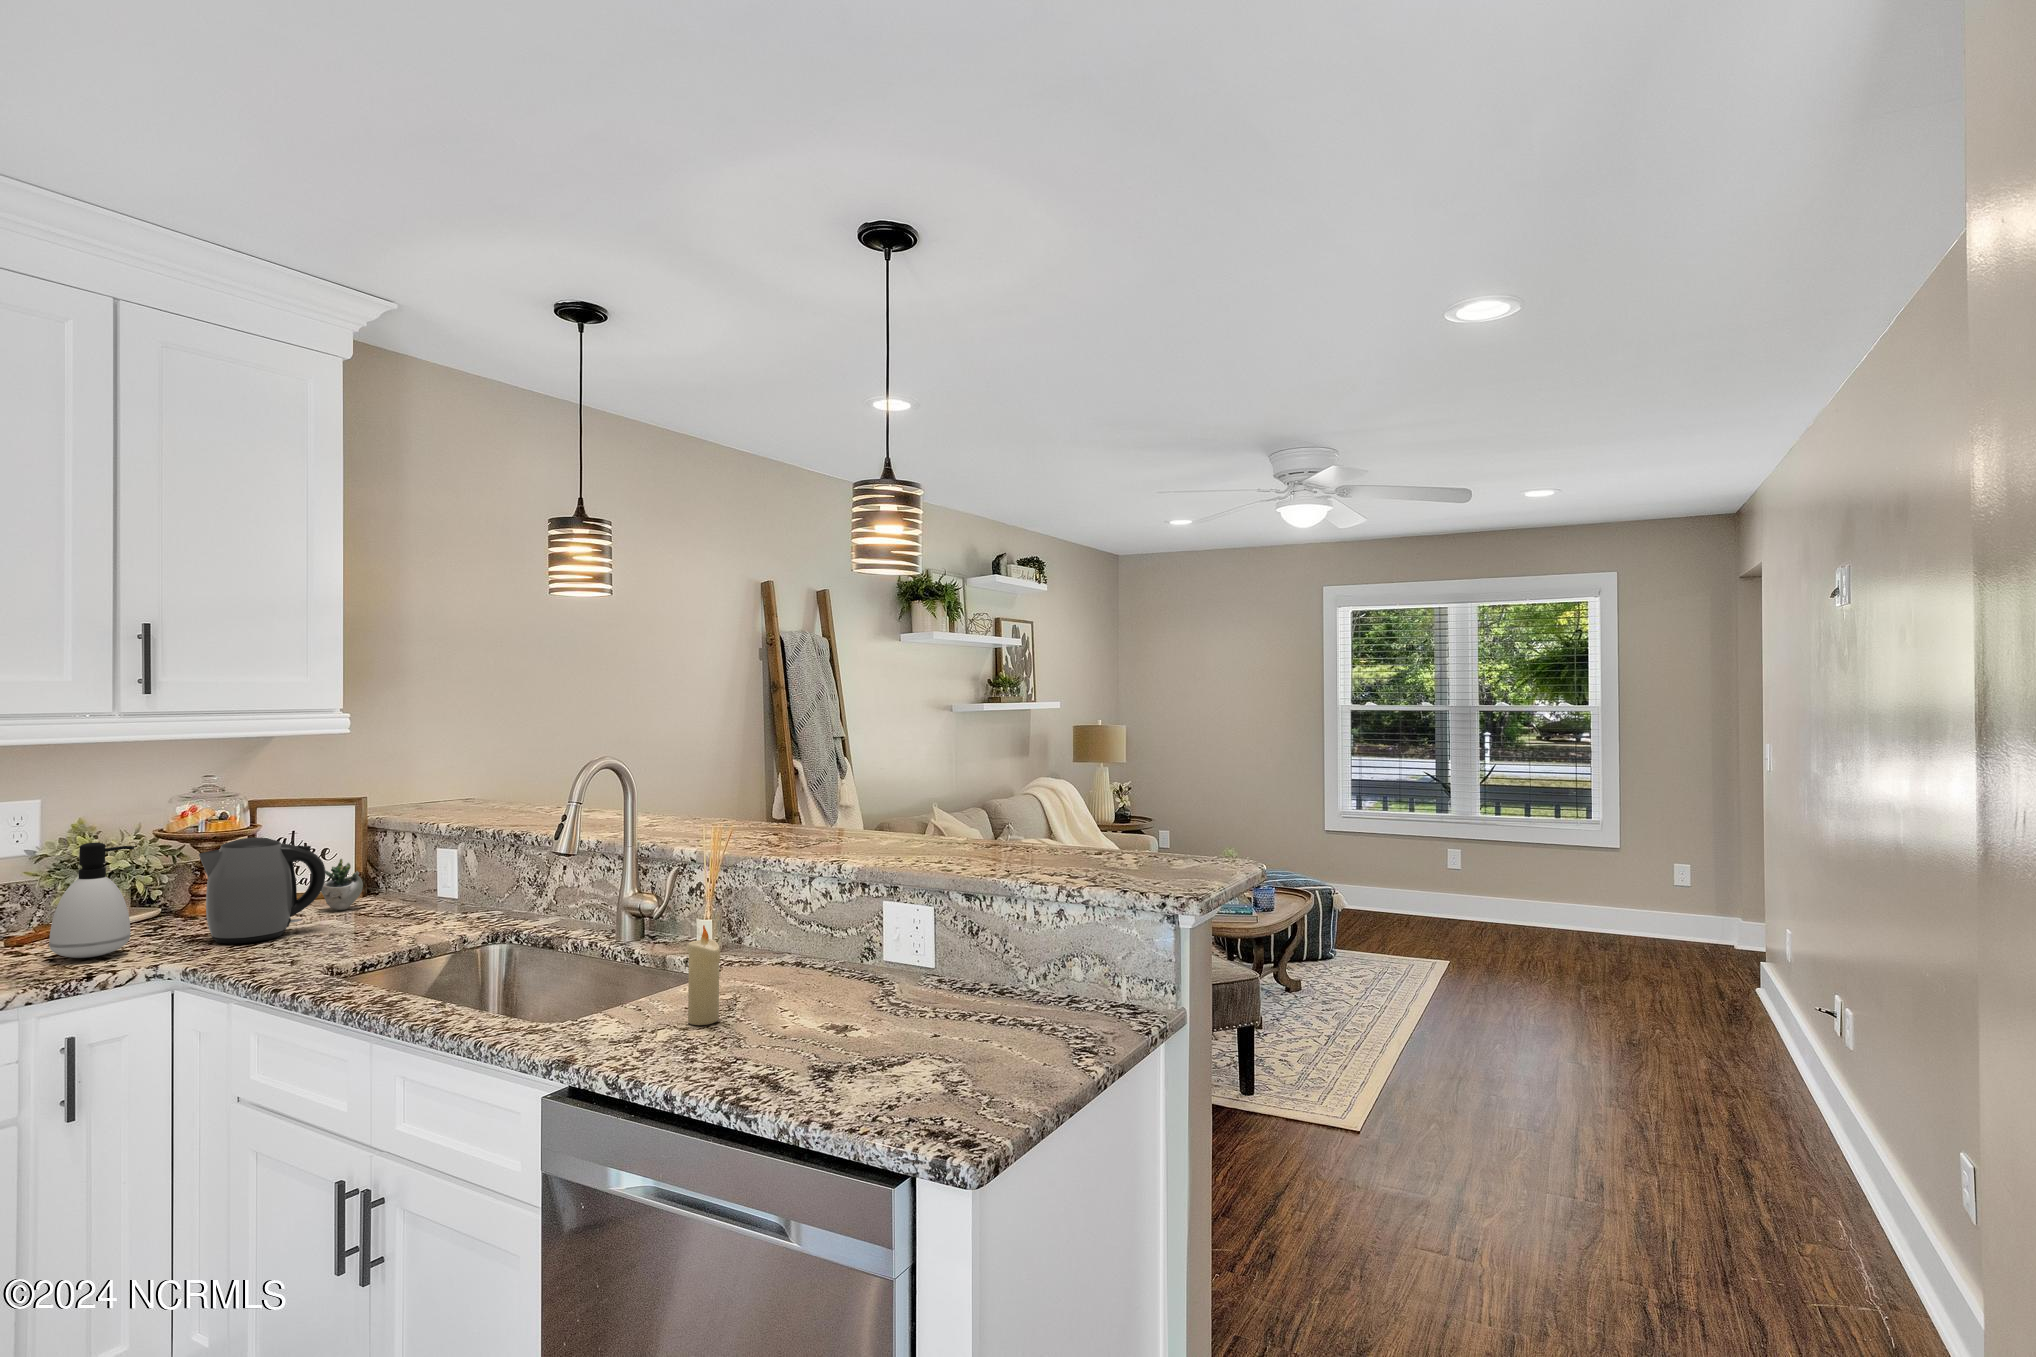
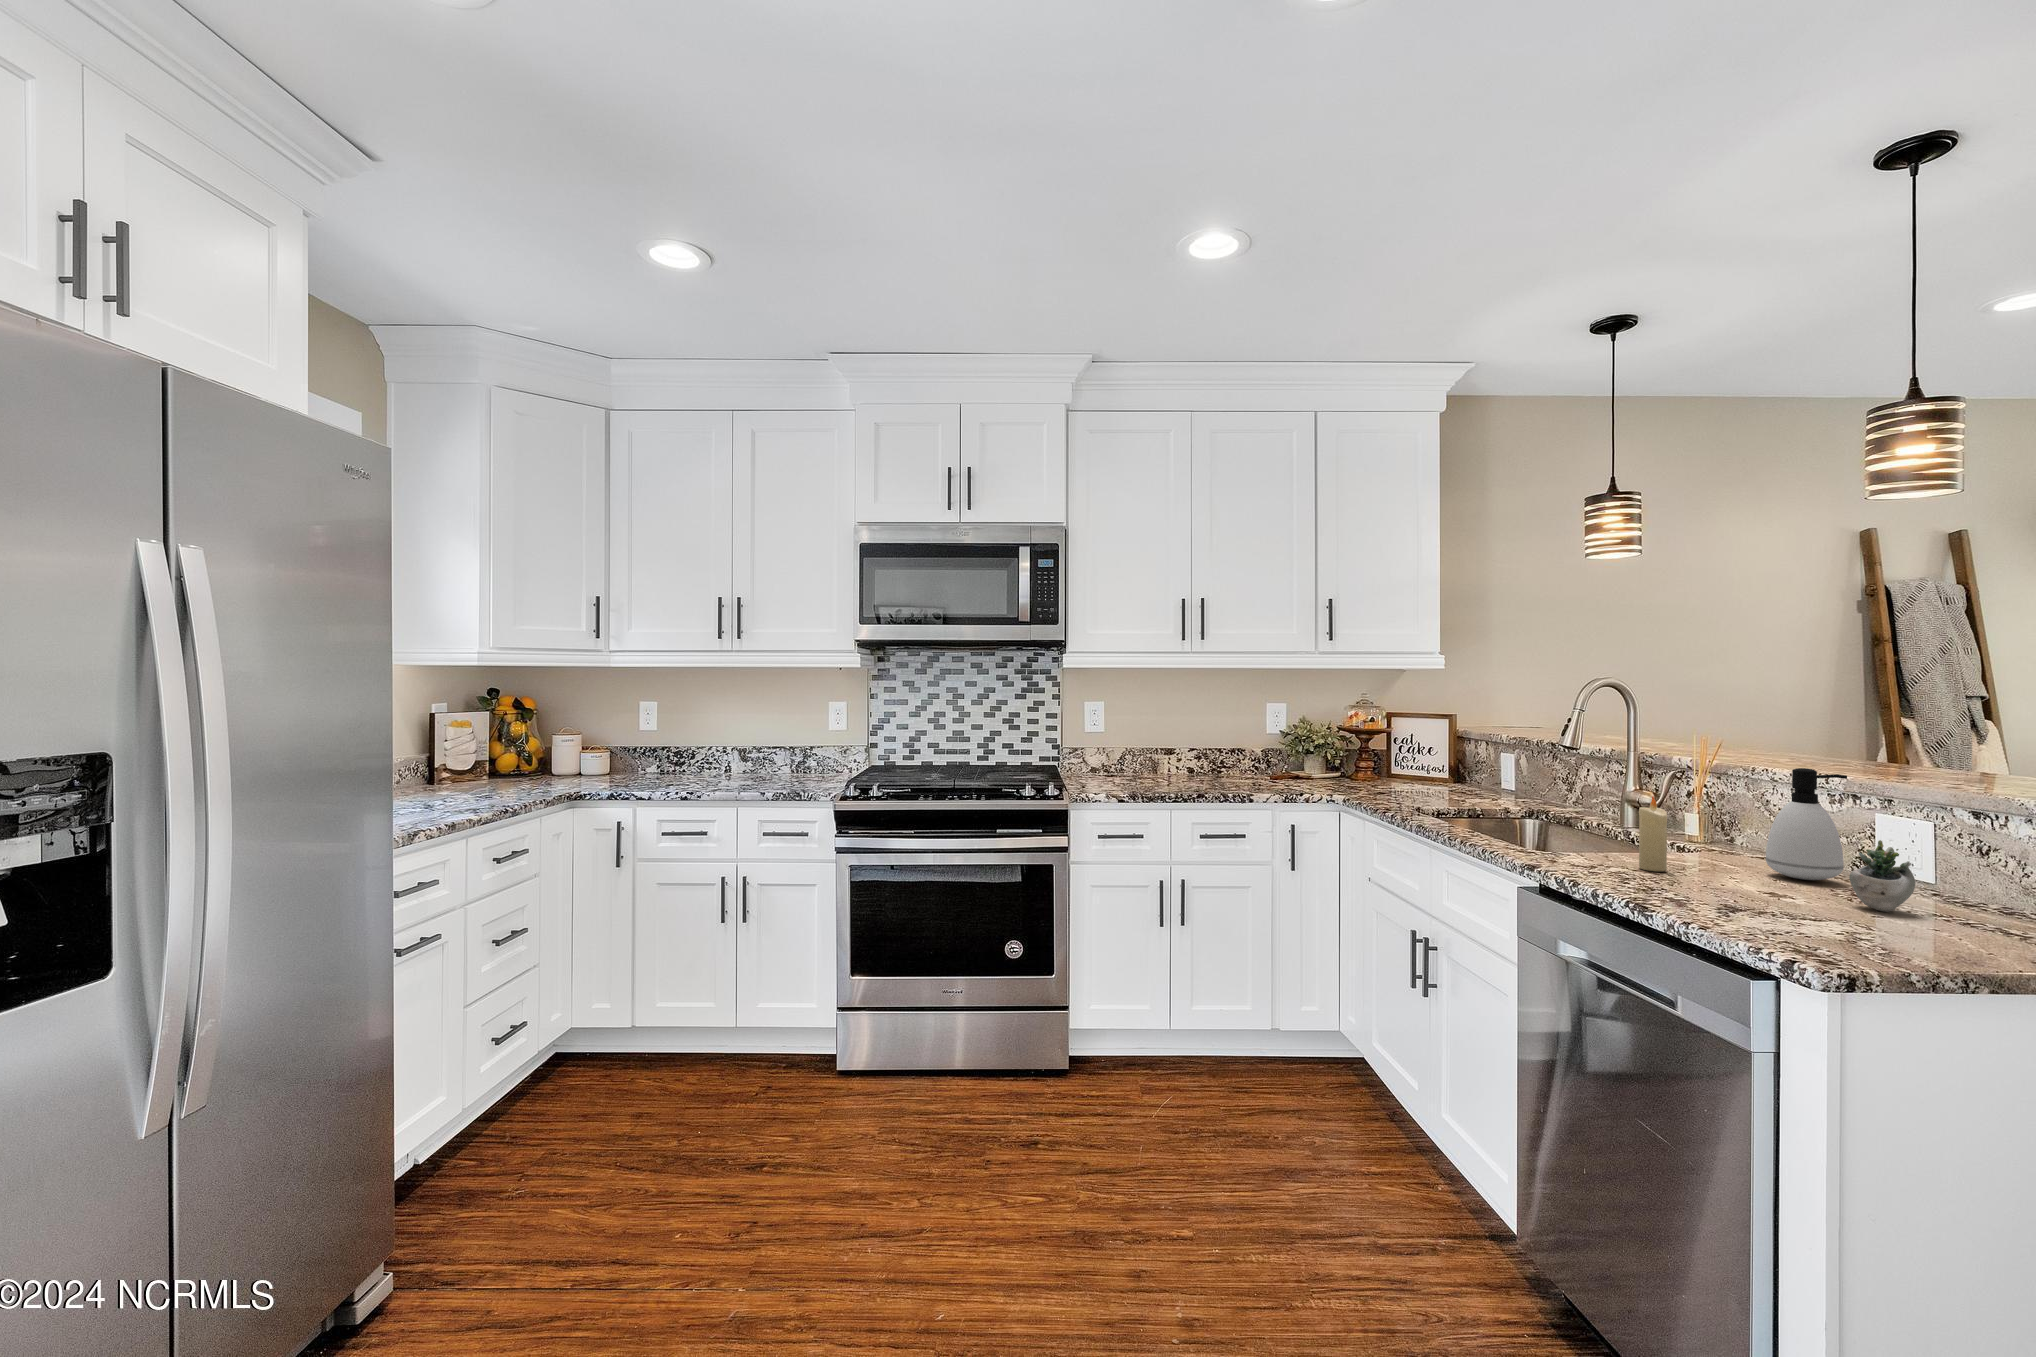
kettle: present [199,838,325,944] -> none [1353,730,1423,793]
soap dispenser: present [49,843,134,958] -> present [1766,768,1847,880]
succulent plant: present [321,853,398,910] -> present [1849,840,1984,912]

